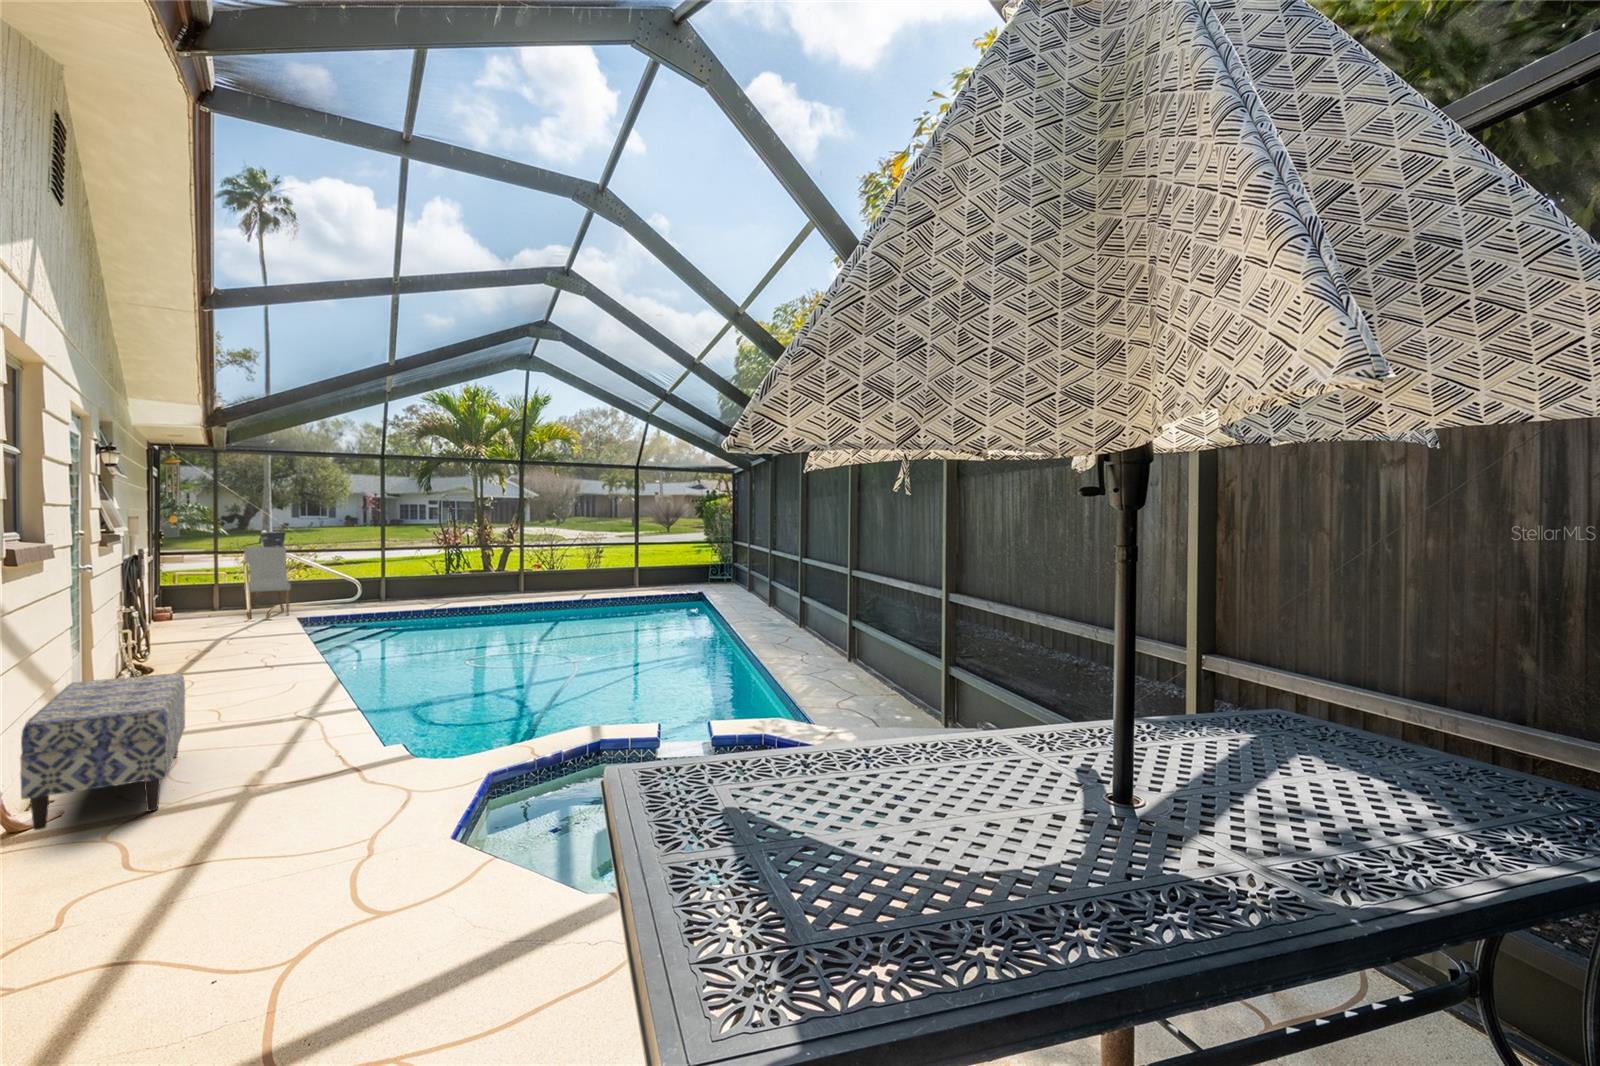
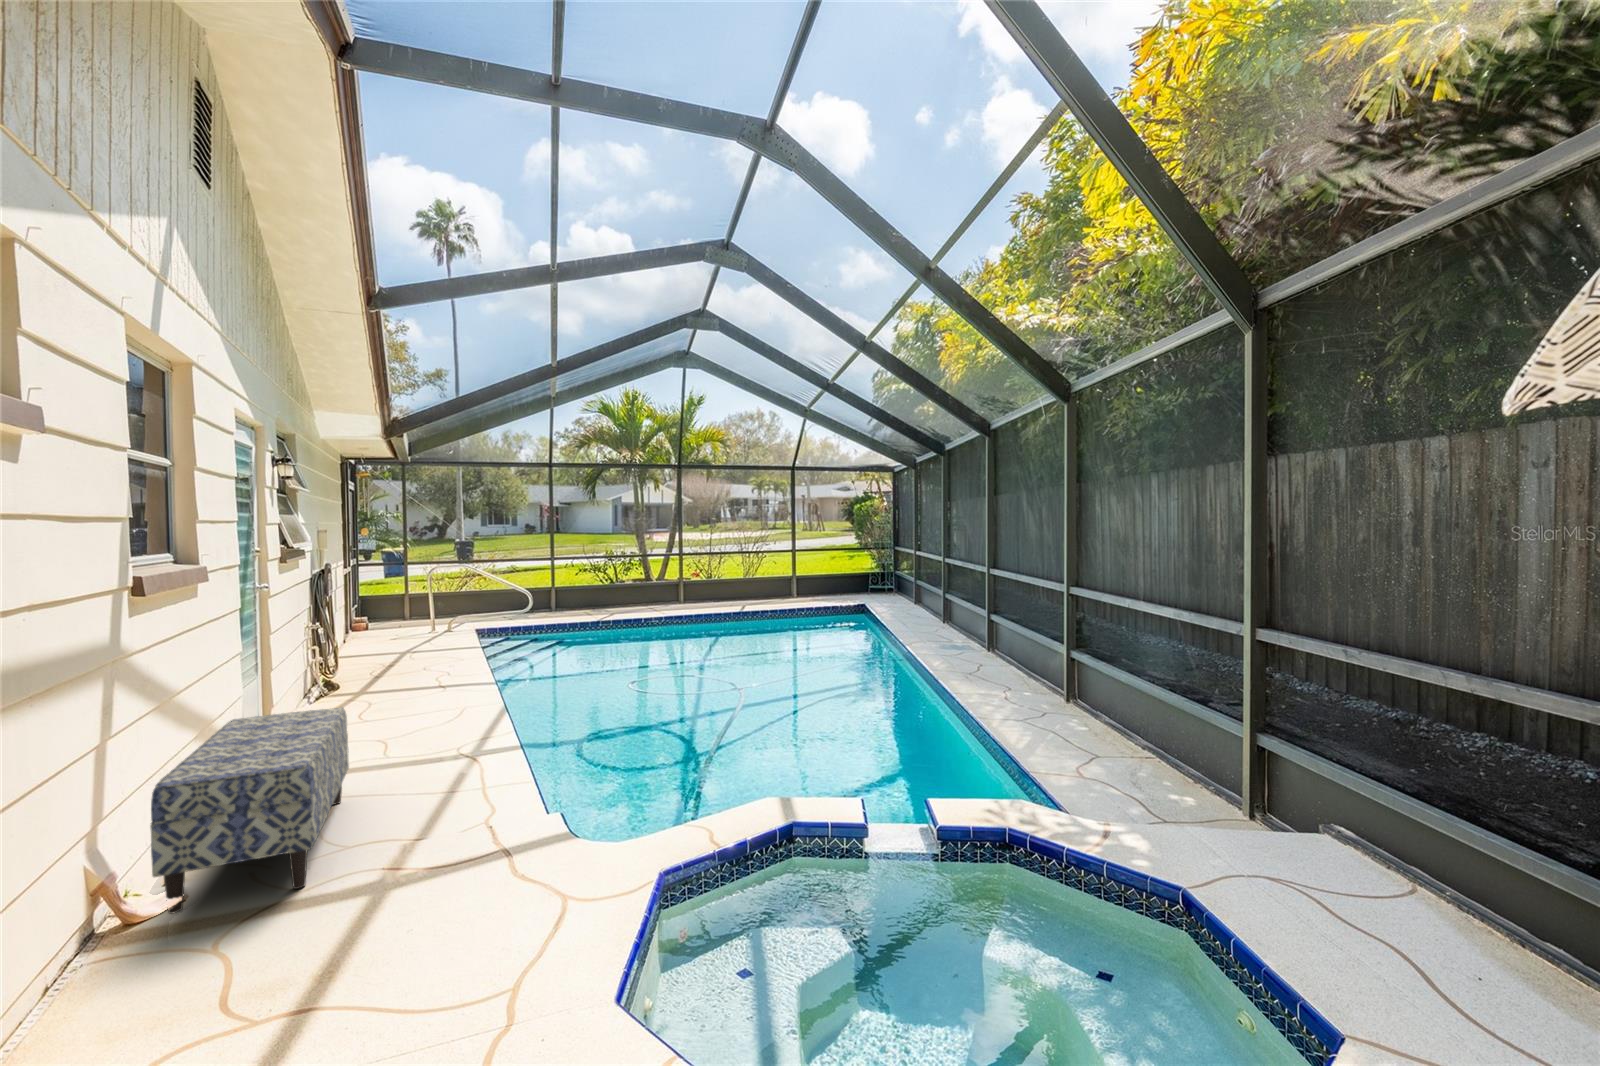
chair: present [244,547,291,617] -> none [428,558,469,627]

